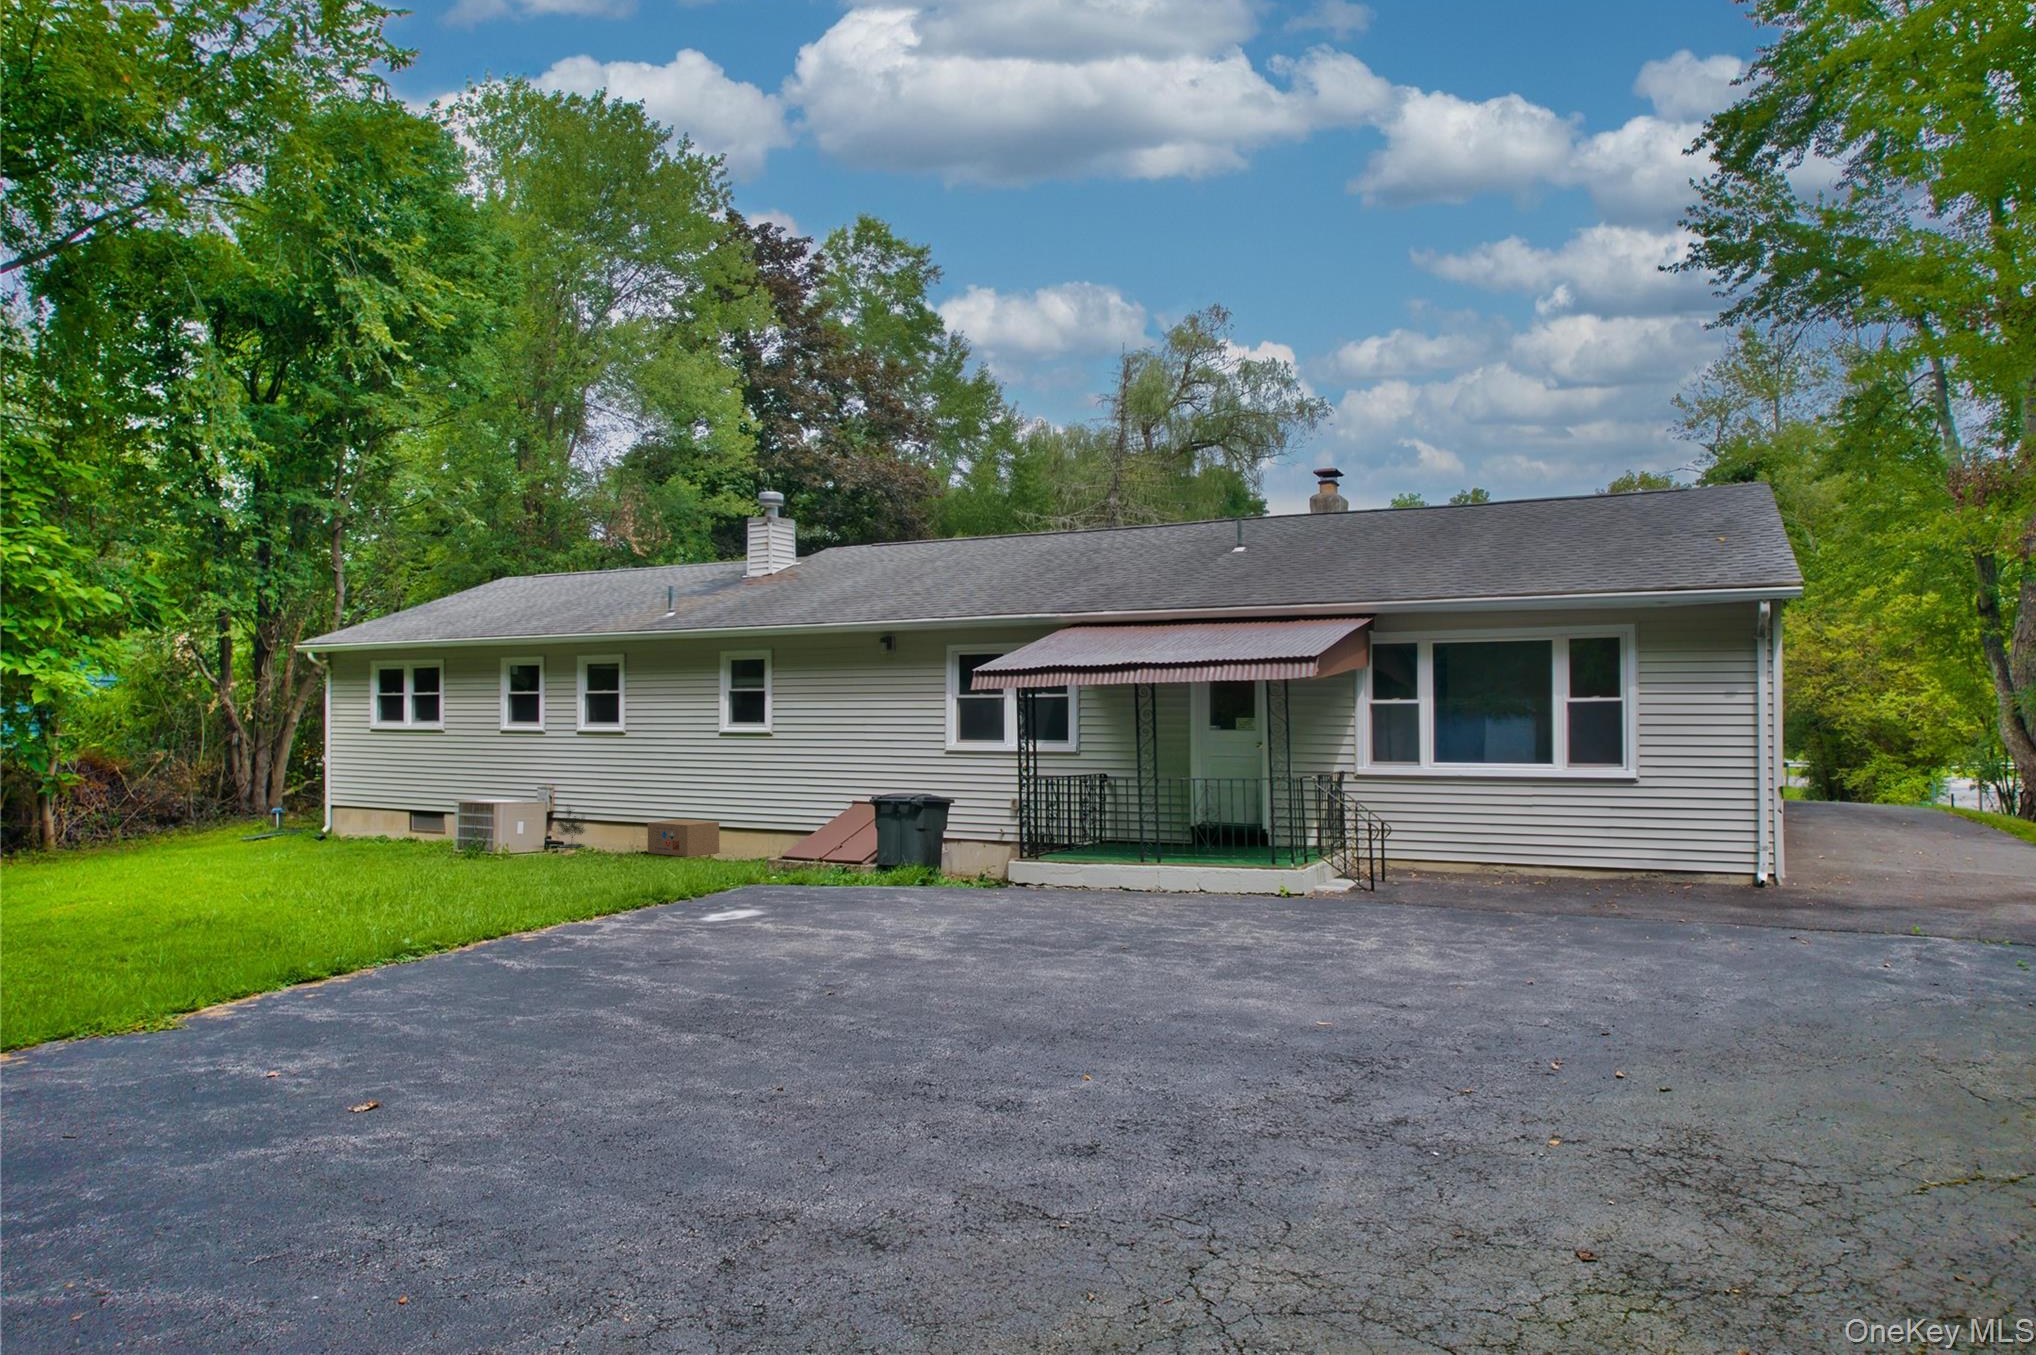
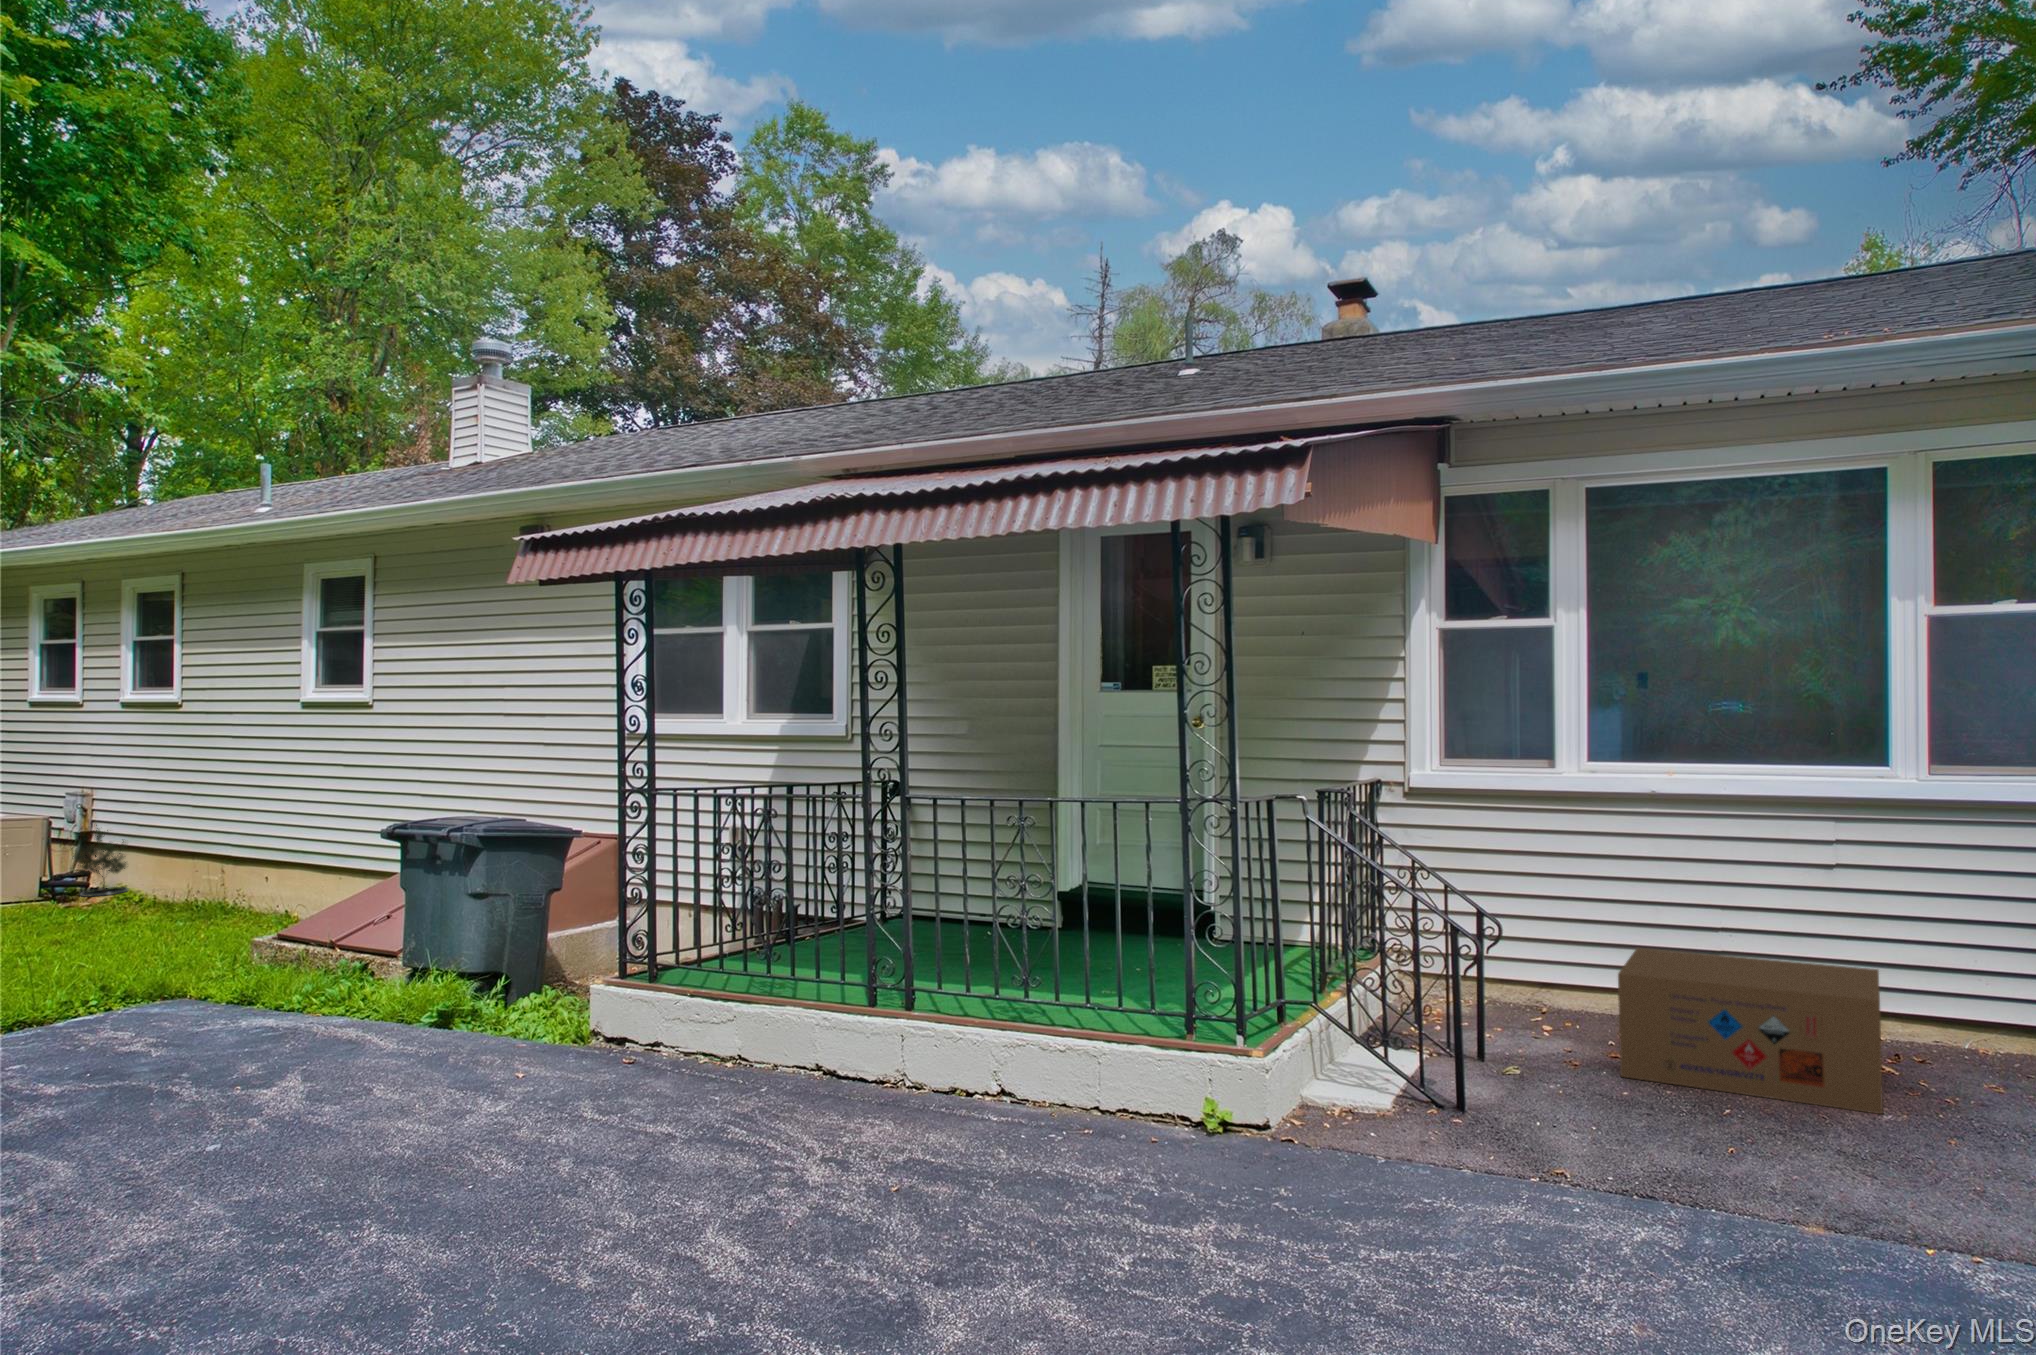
cardboard box: present [648,819,719,857] -> present [1618,948,1883,1114]

